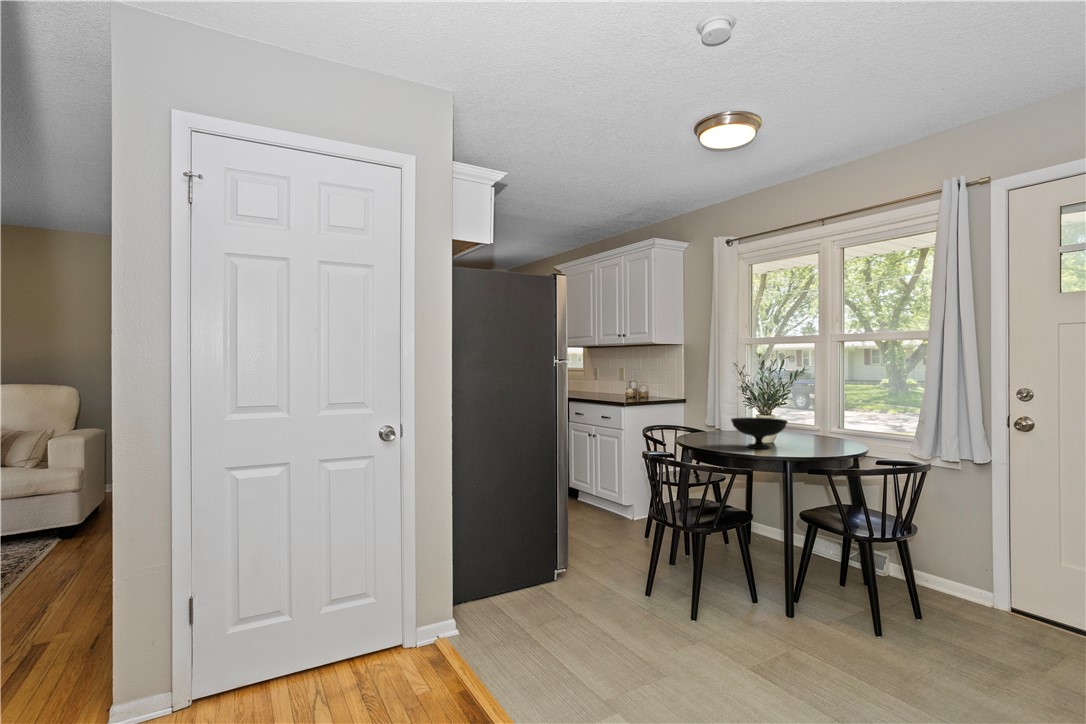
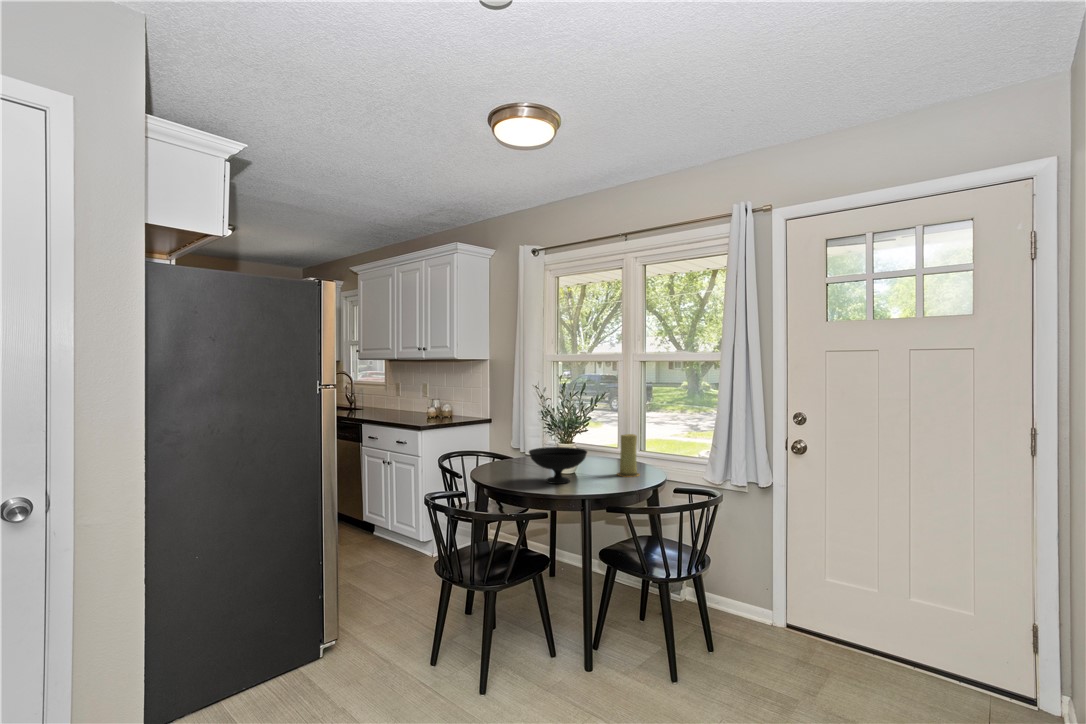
candle: none [817,408,841,447] -> present [617,434,639,477]

